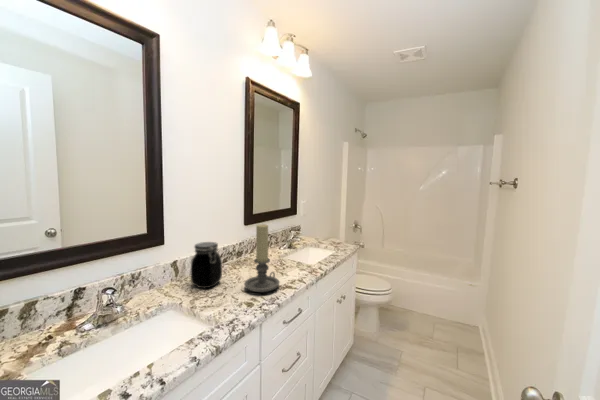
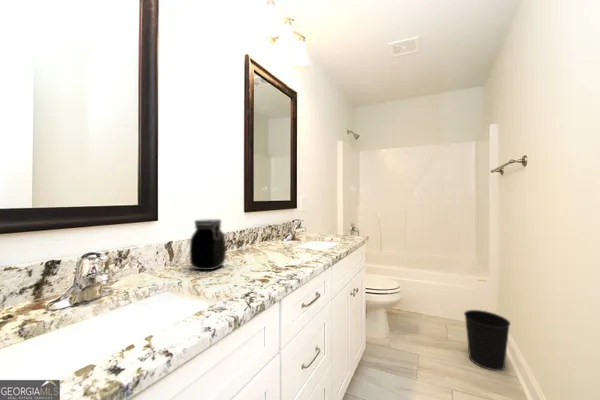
candle holder: present [244,224,279,292] -> none [253,194,293,271]
wastebasket: none [453,315,495,373] -> present [464,310,510,371]

